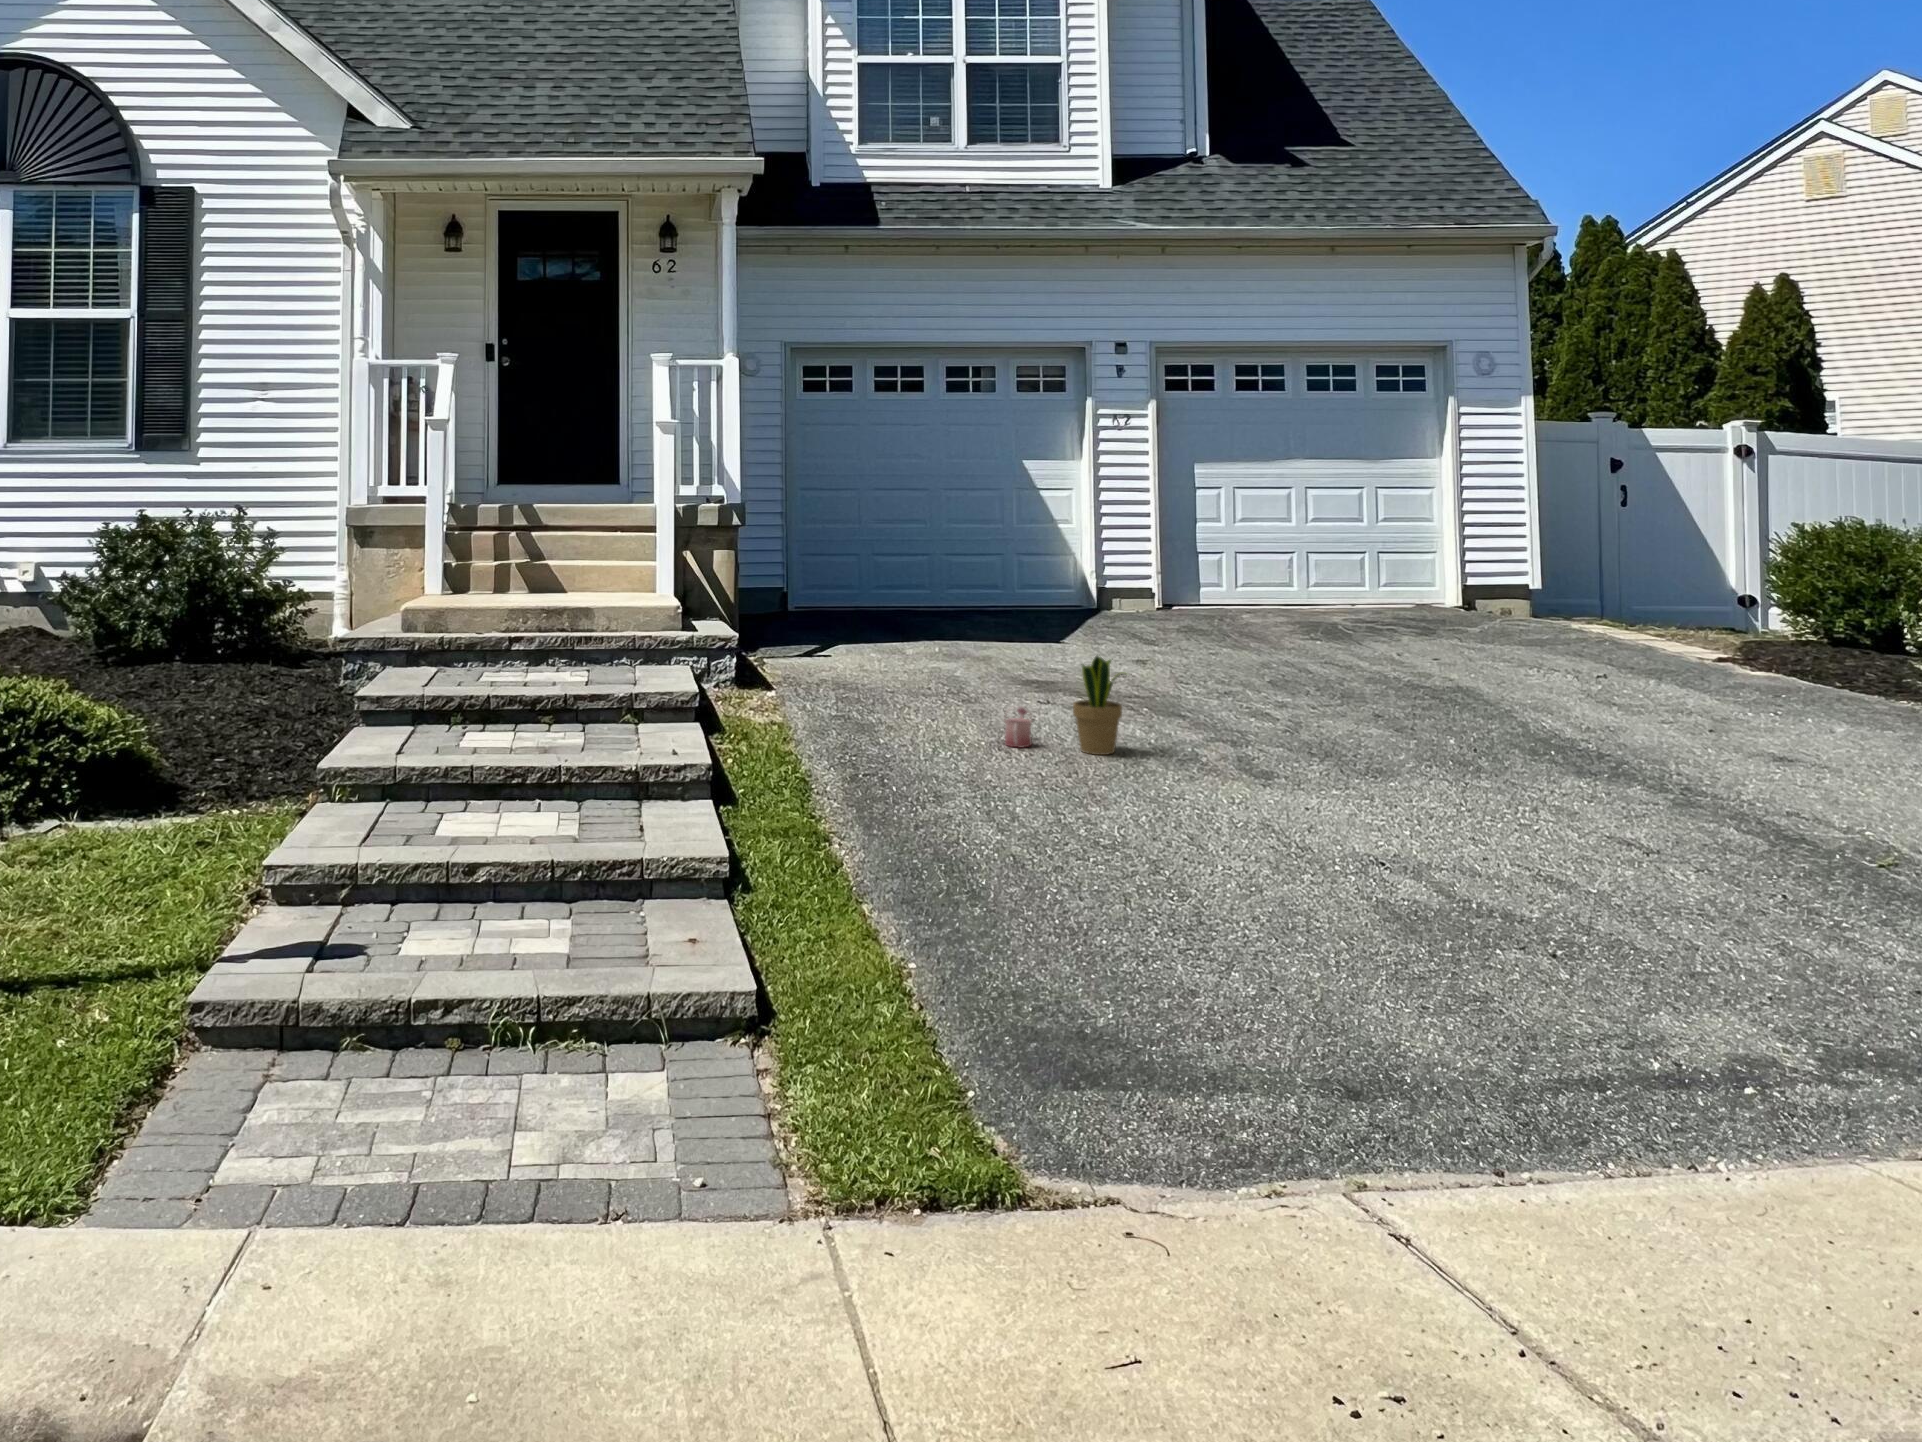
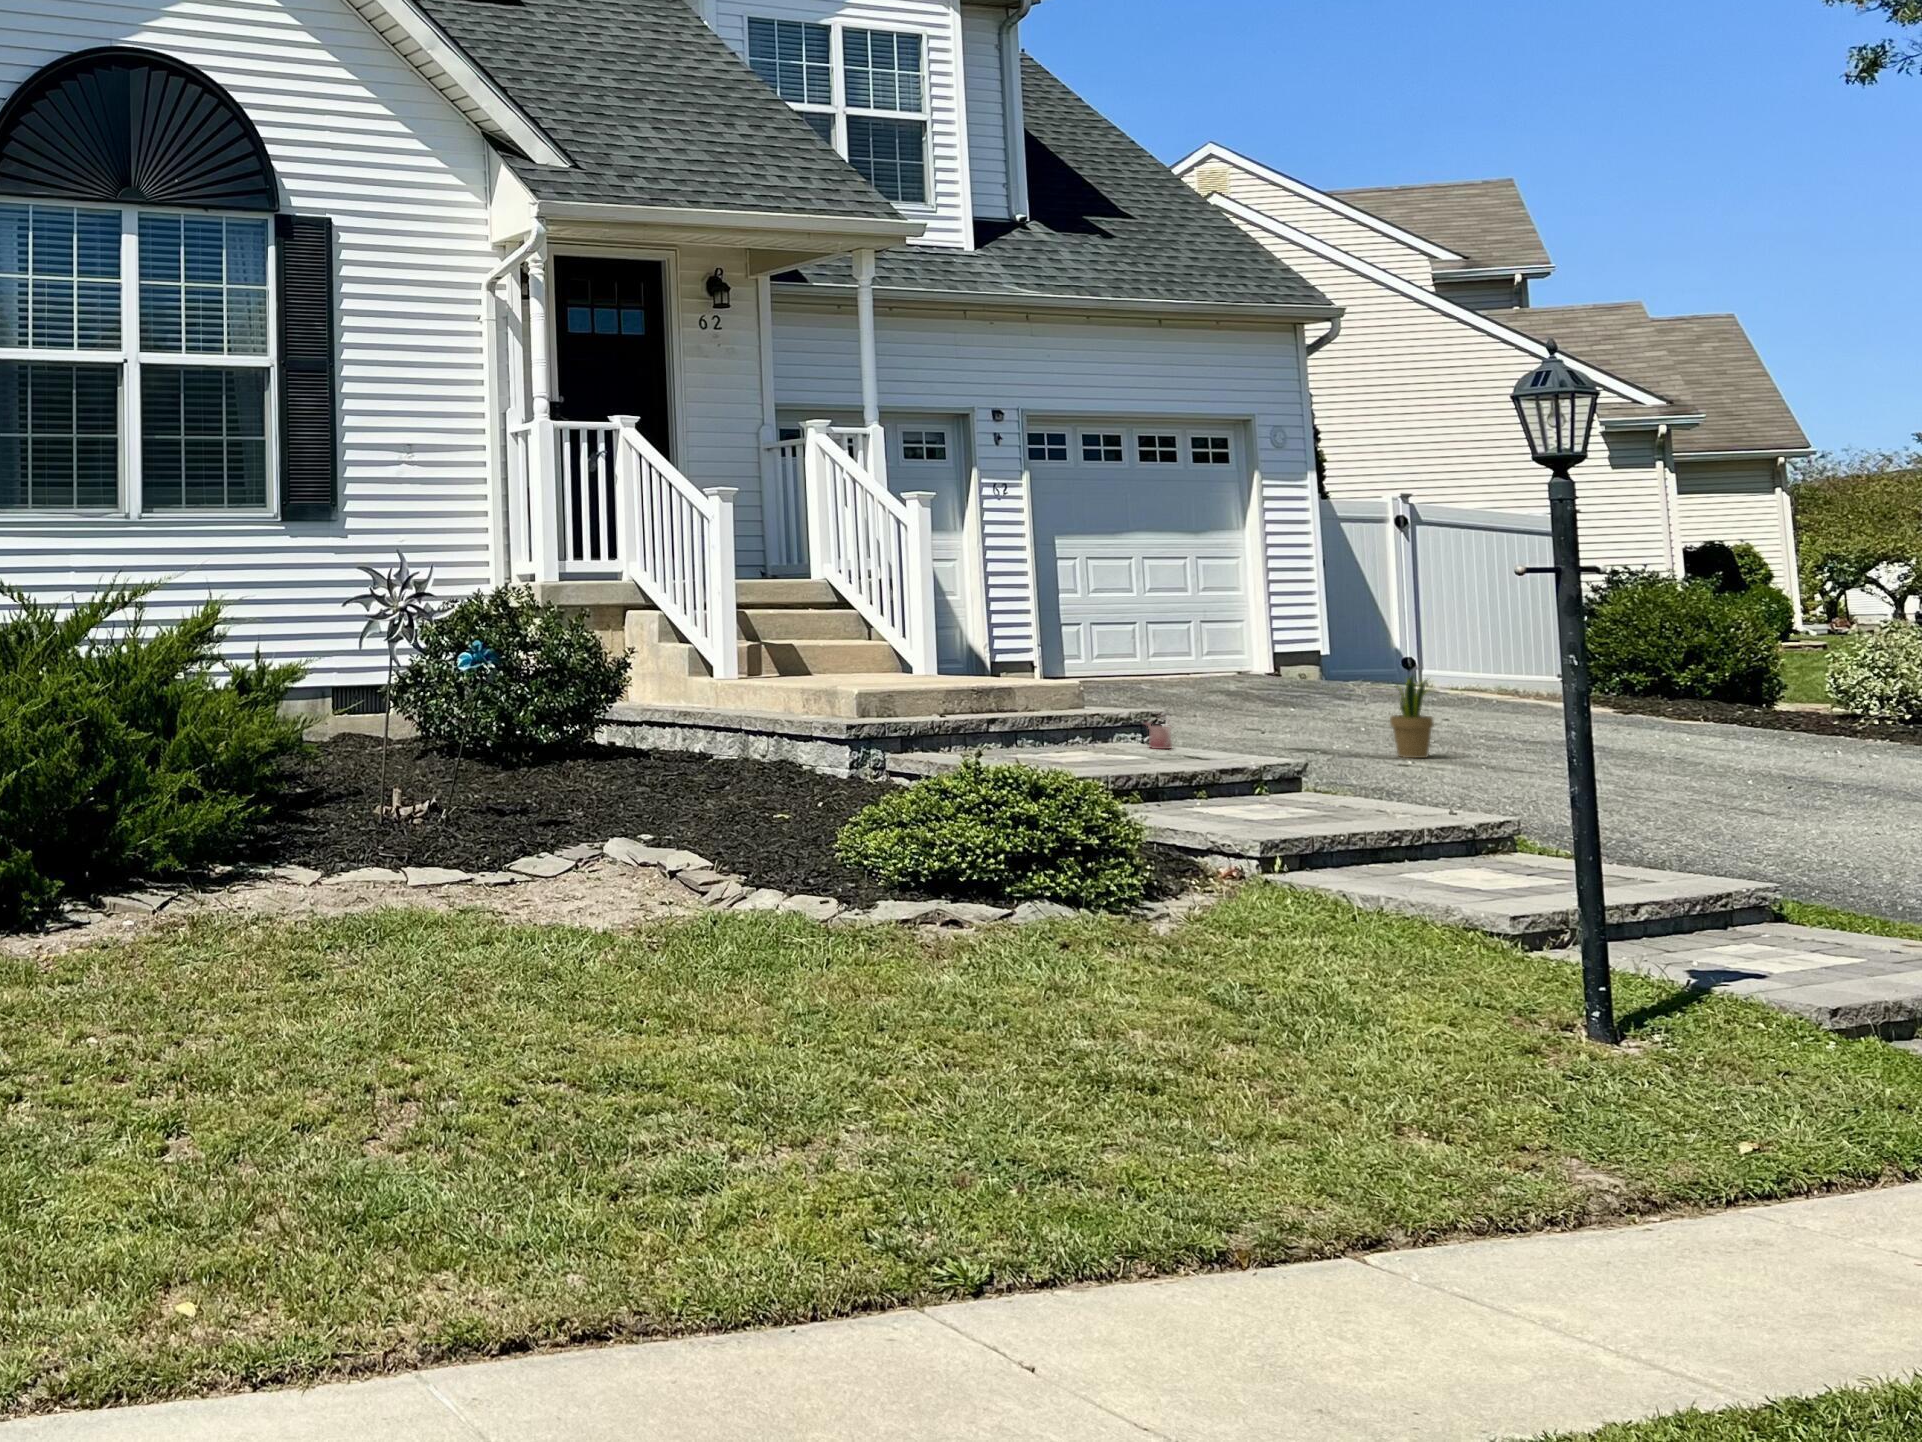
watering can: present [1004,706,1032,747] -> present [1143,722,1171,749]

